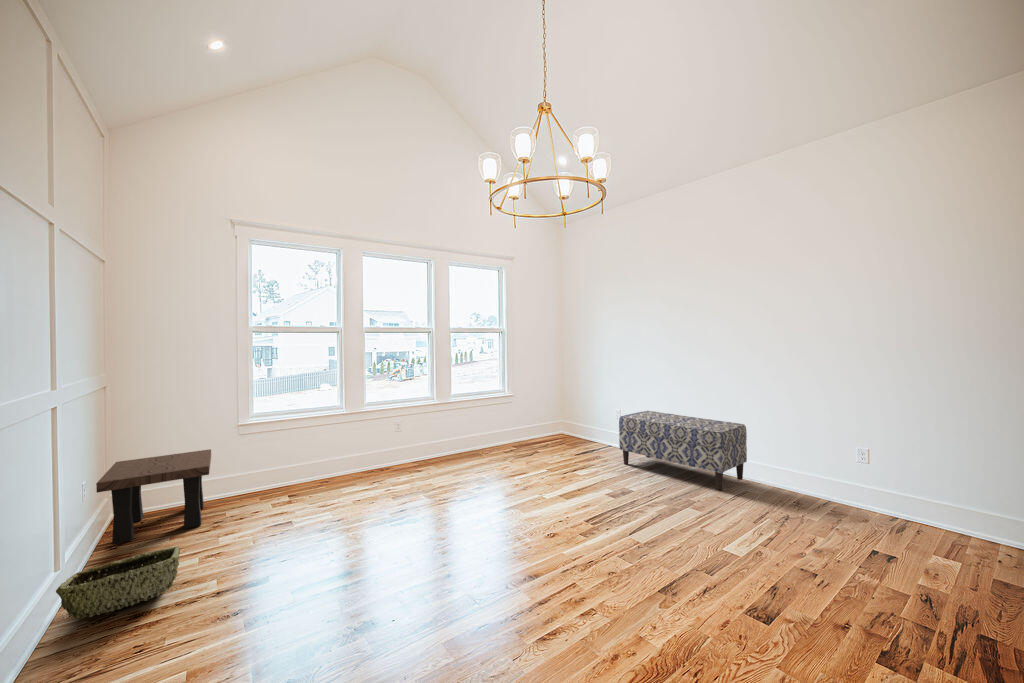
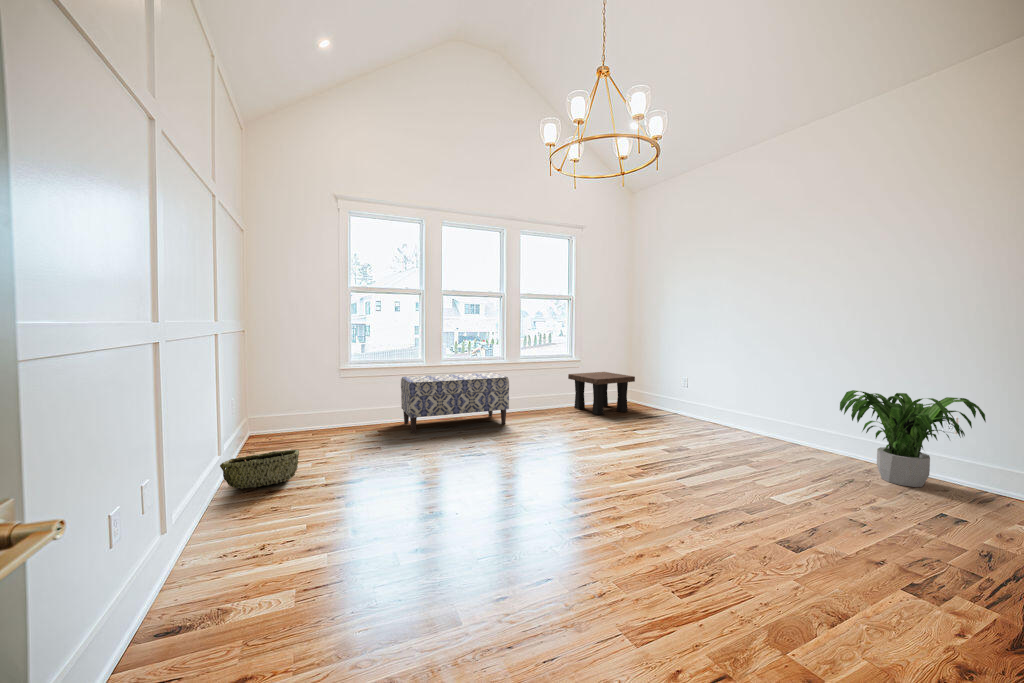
bench: present [619,411,747,490] -> present [401,372,509,433]
potted plant: none [772,427,896,520] -> present [840,390,986,487]
side table: present [96,449,211,544] -> present [568,372,635,415]

